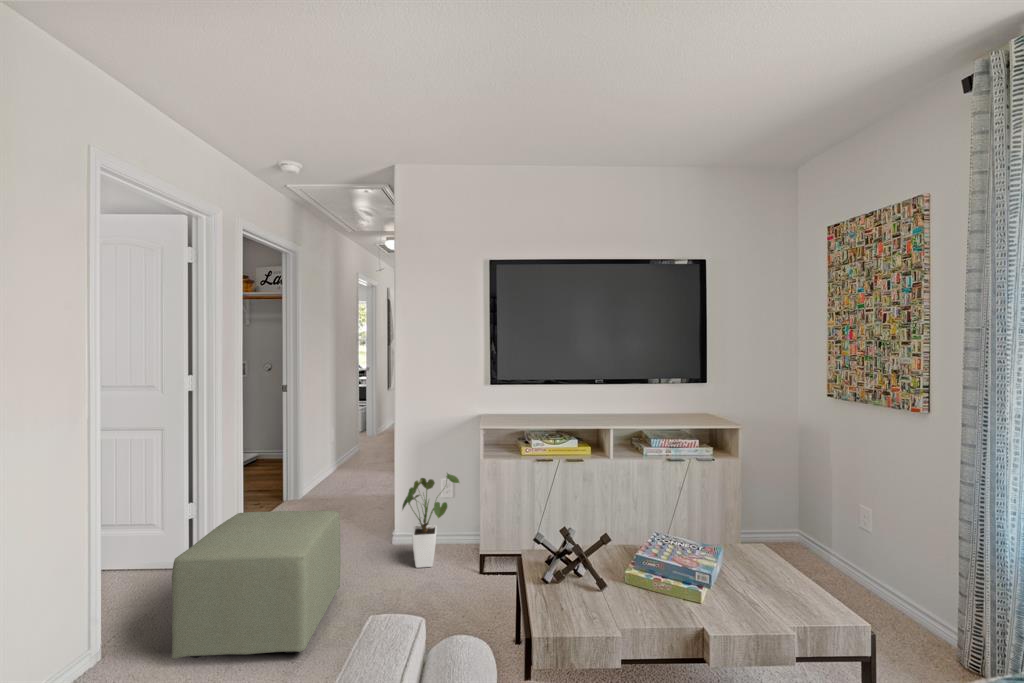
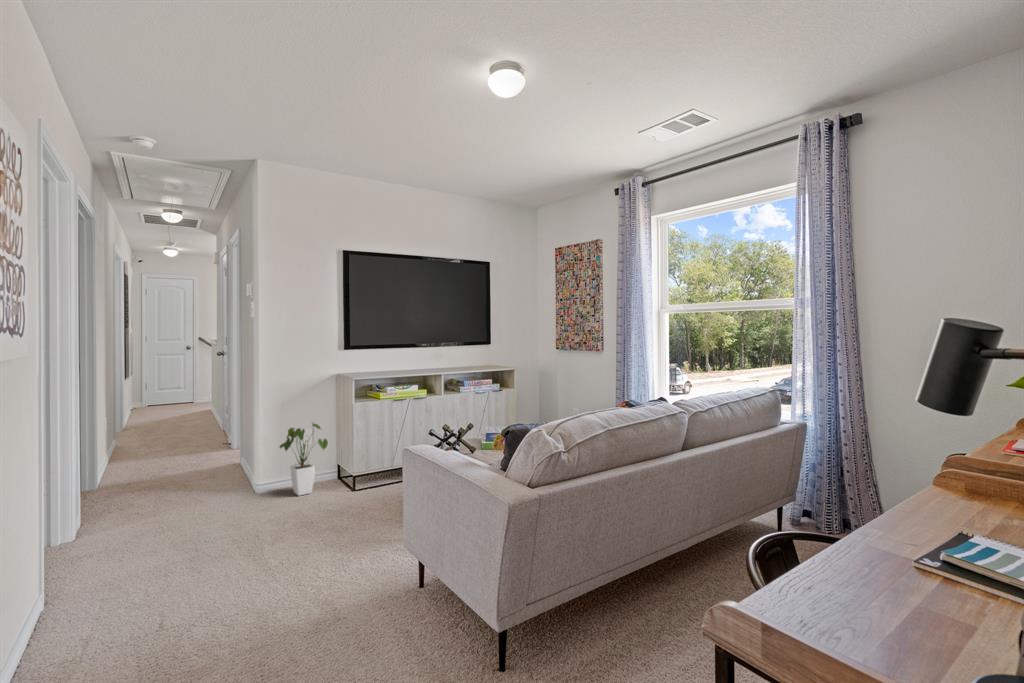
ottoman: present [172,510,341,659] -> none [147,451,267,564]

